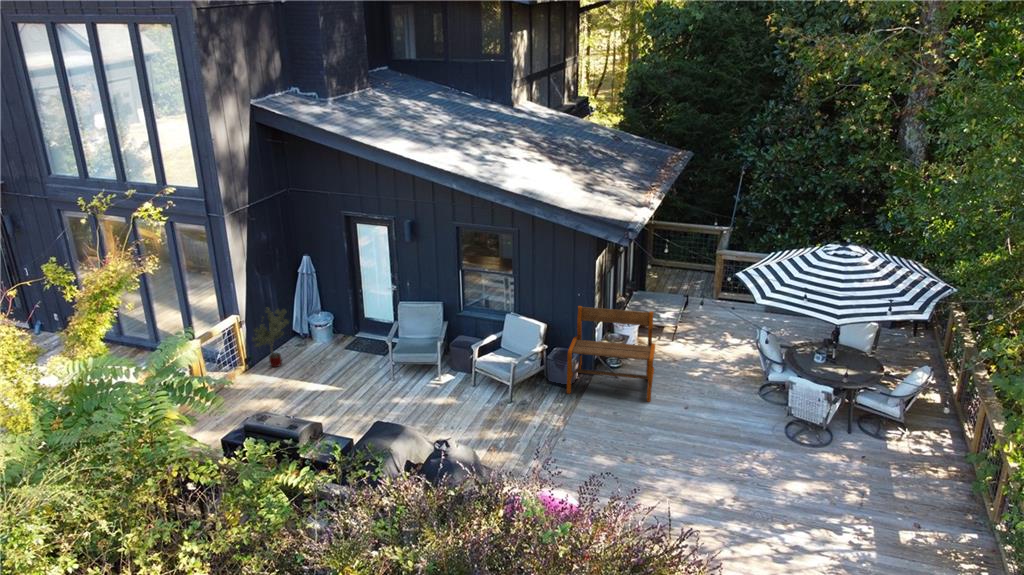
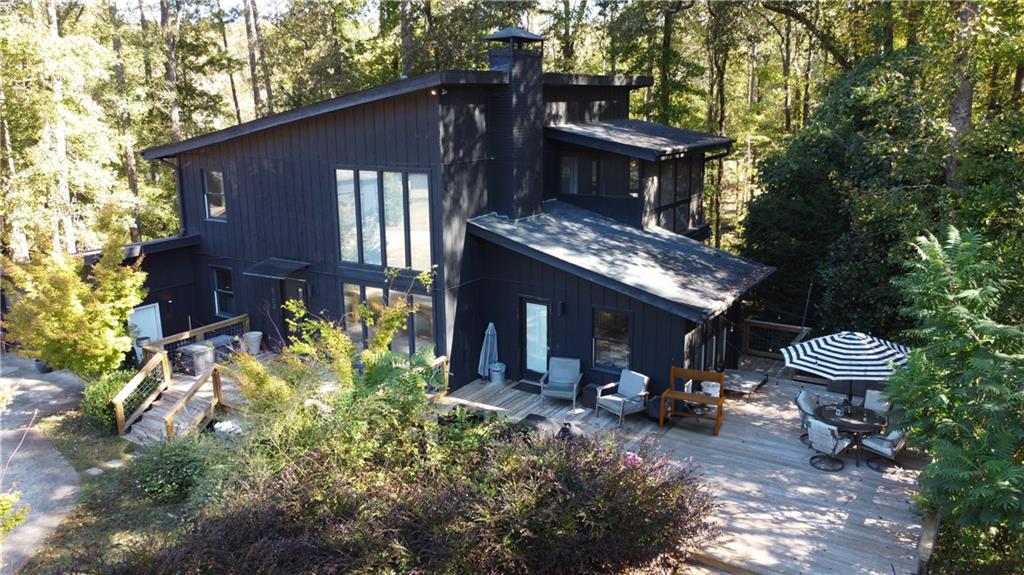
potted tree: present [252,308,289,367] -> none [452,353,477,394]

